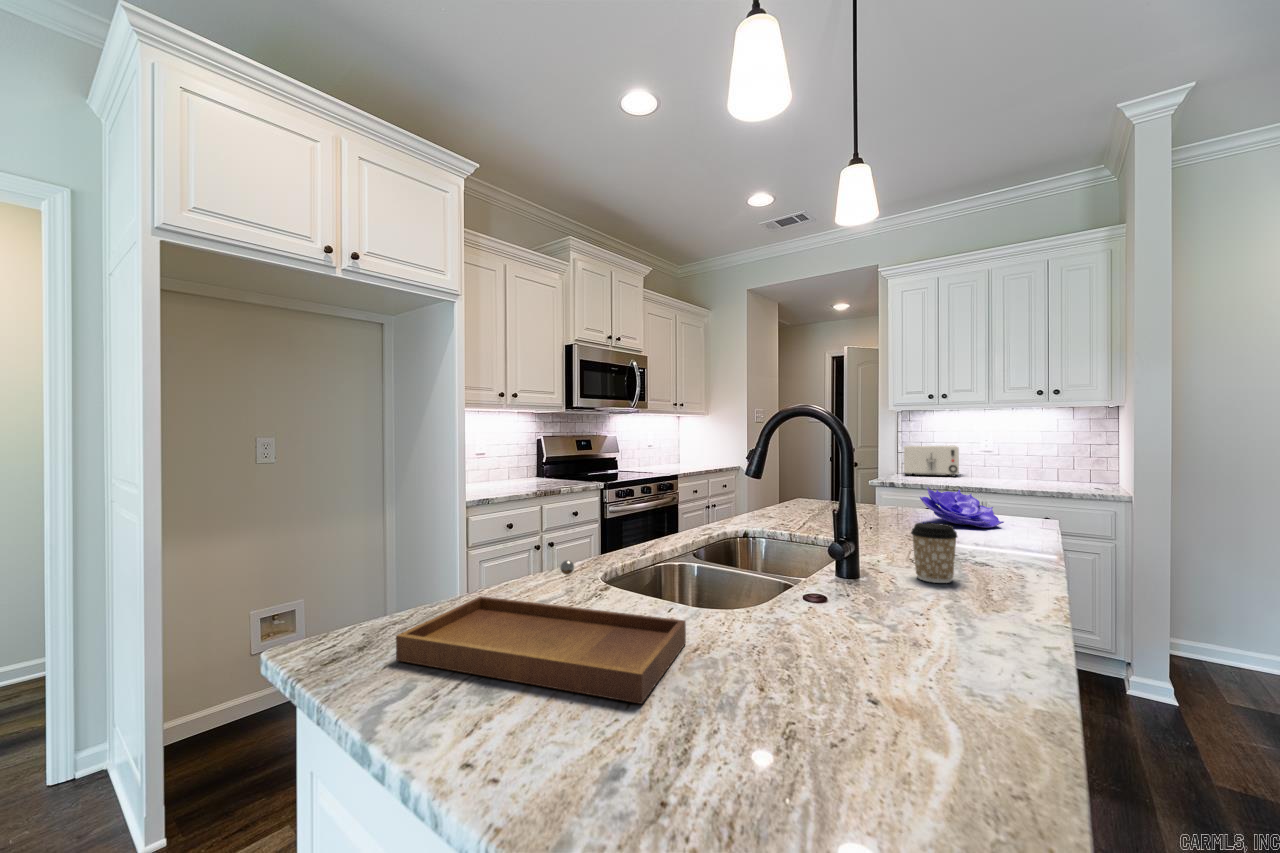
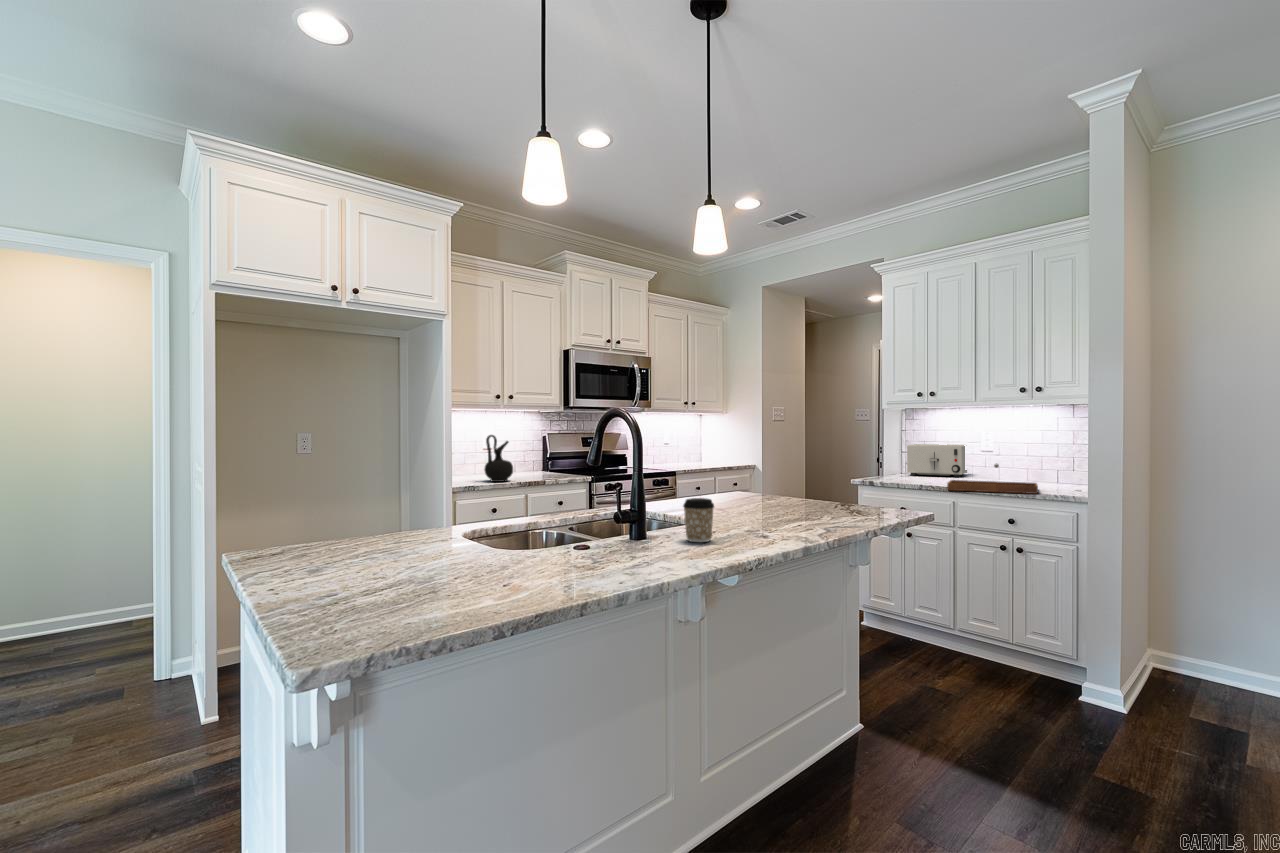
ceramic jug: none [492,438,525,492] -> present [484,435,513,482]
decorative bowl: present [920,487,1004,528] -> none [792,478,859,513]
tray: present [396,560,686,704] -> present [947,464,1038,494]

